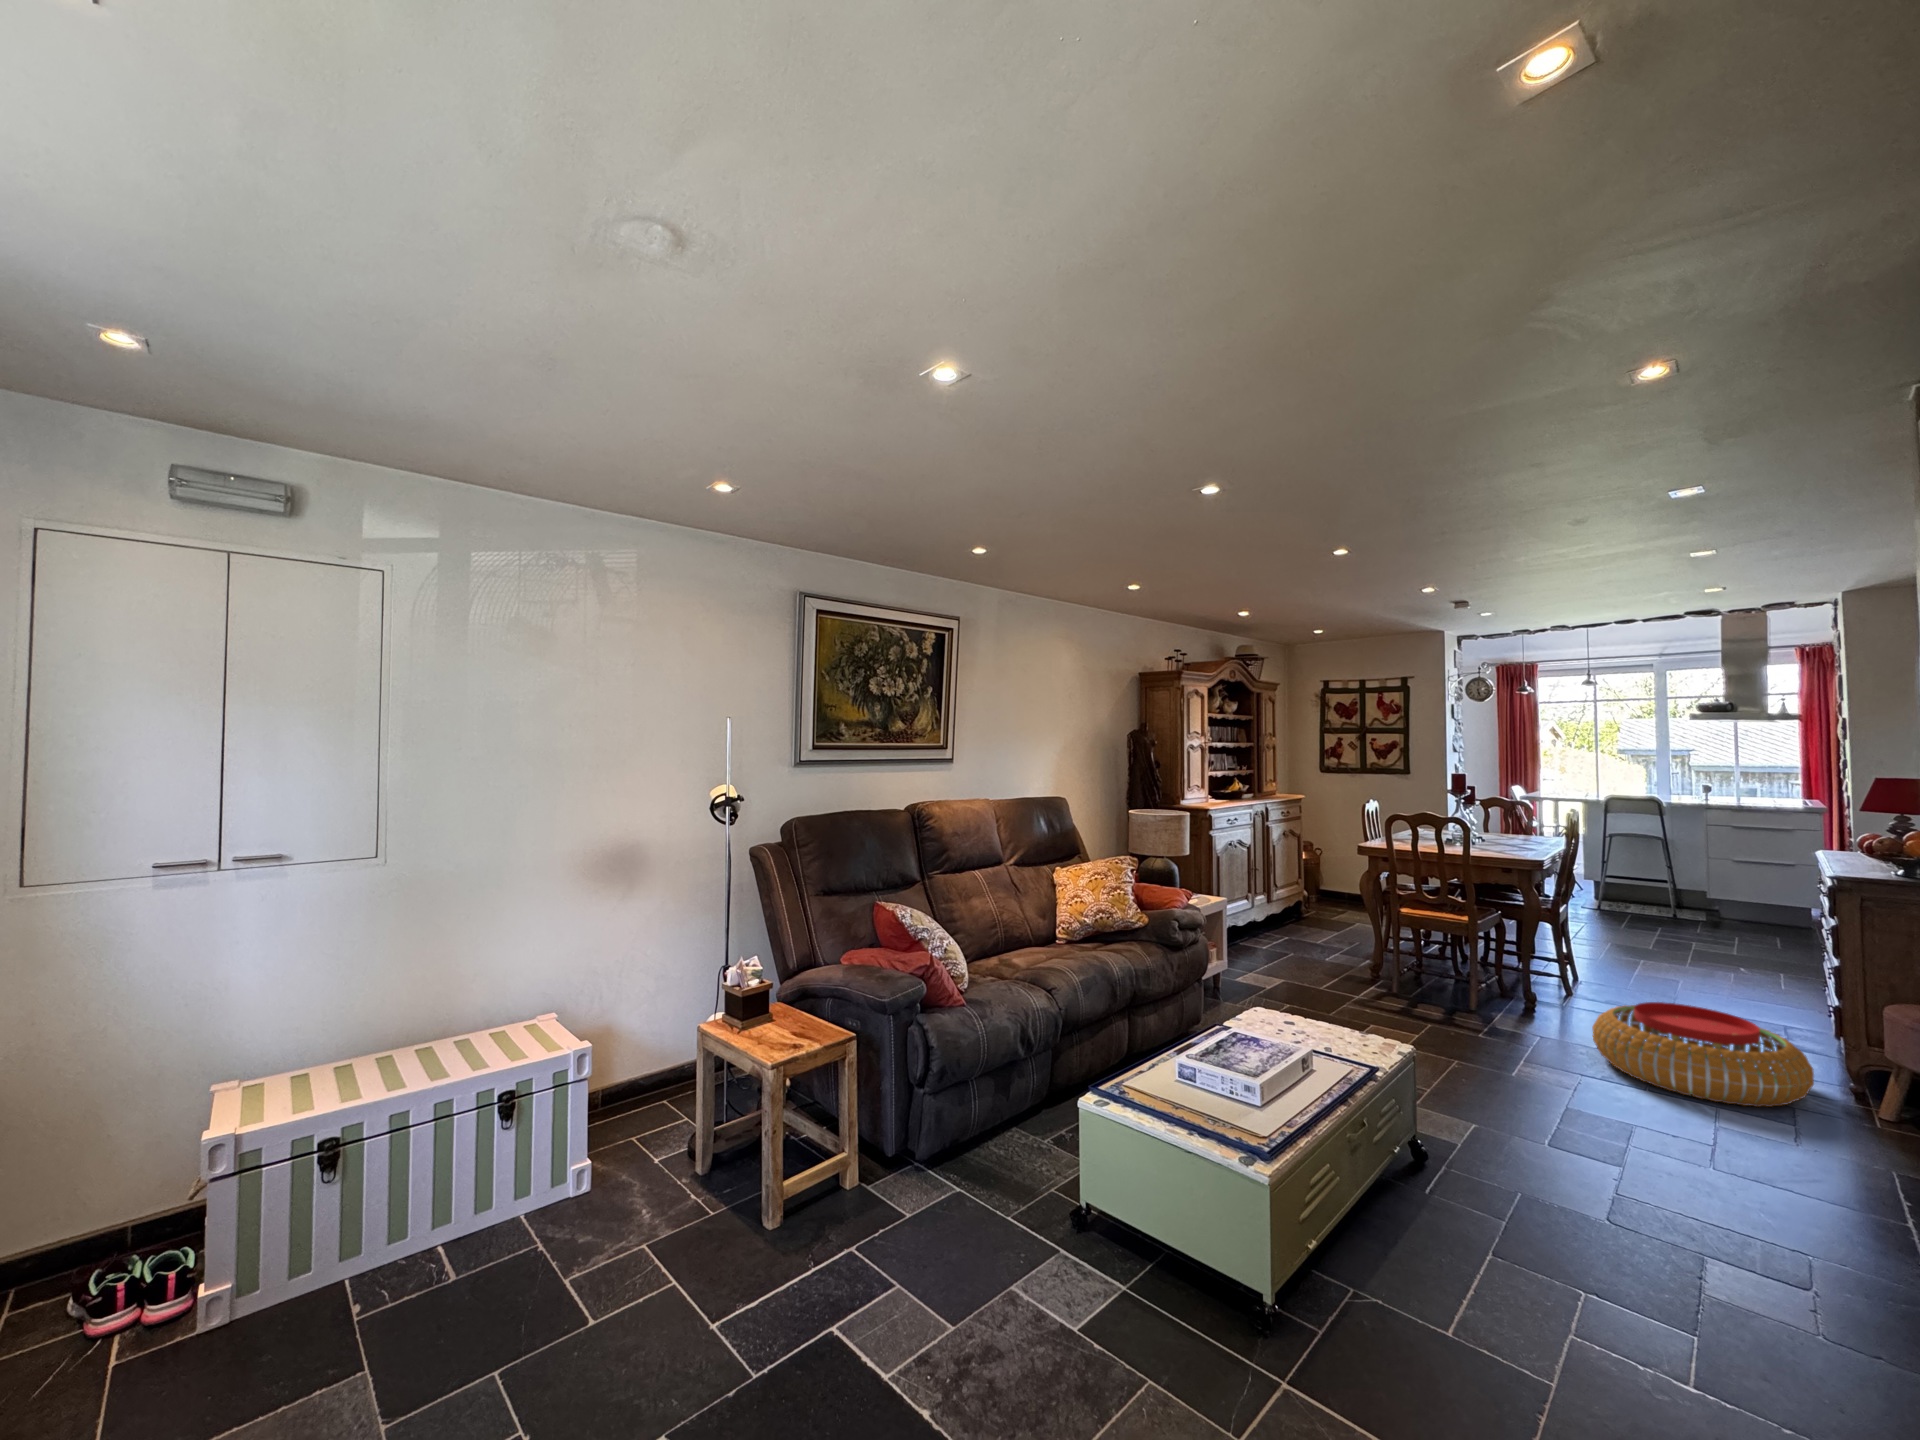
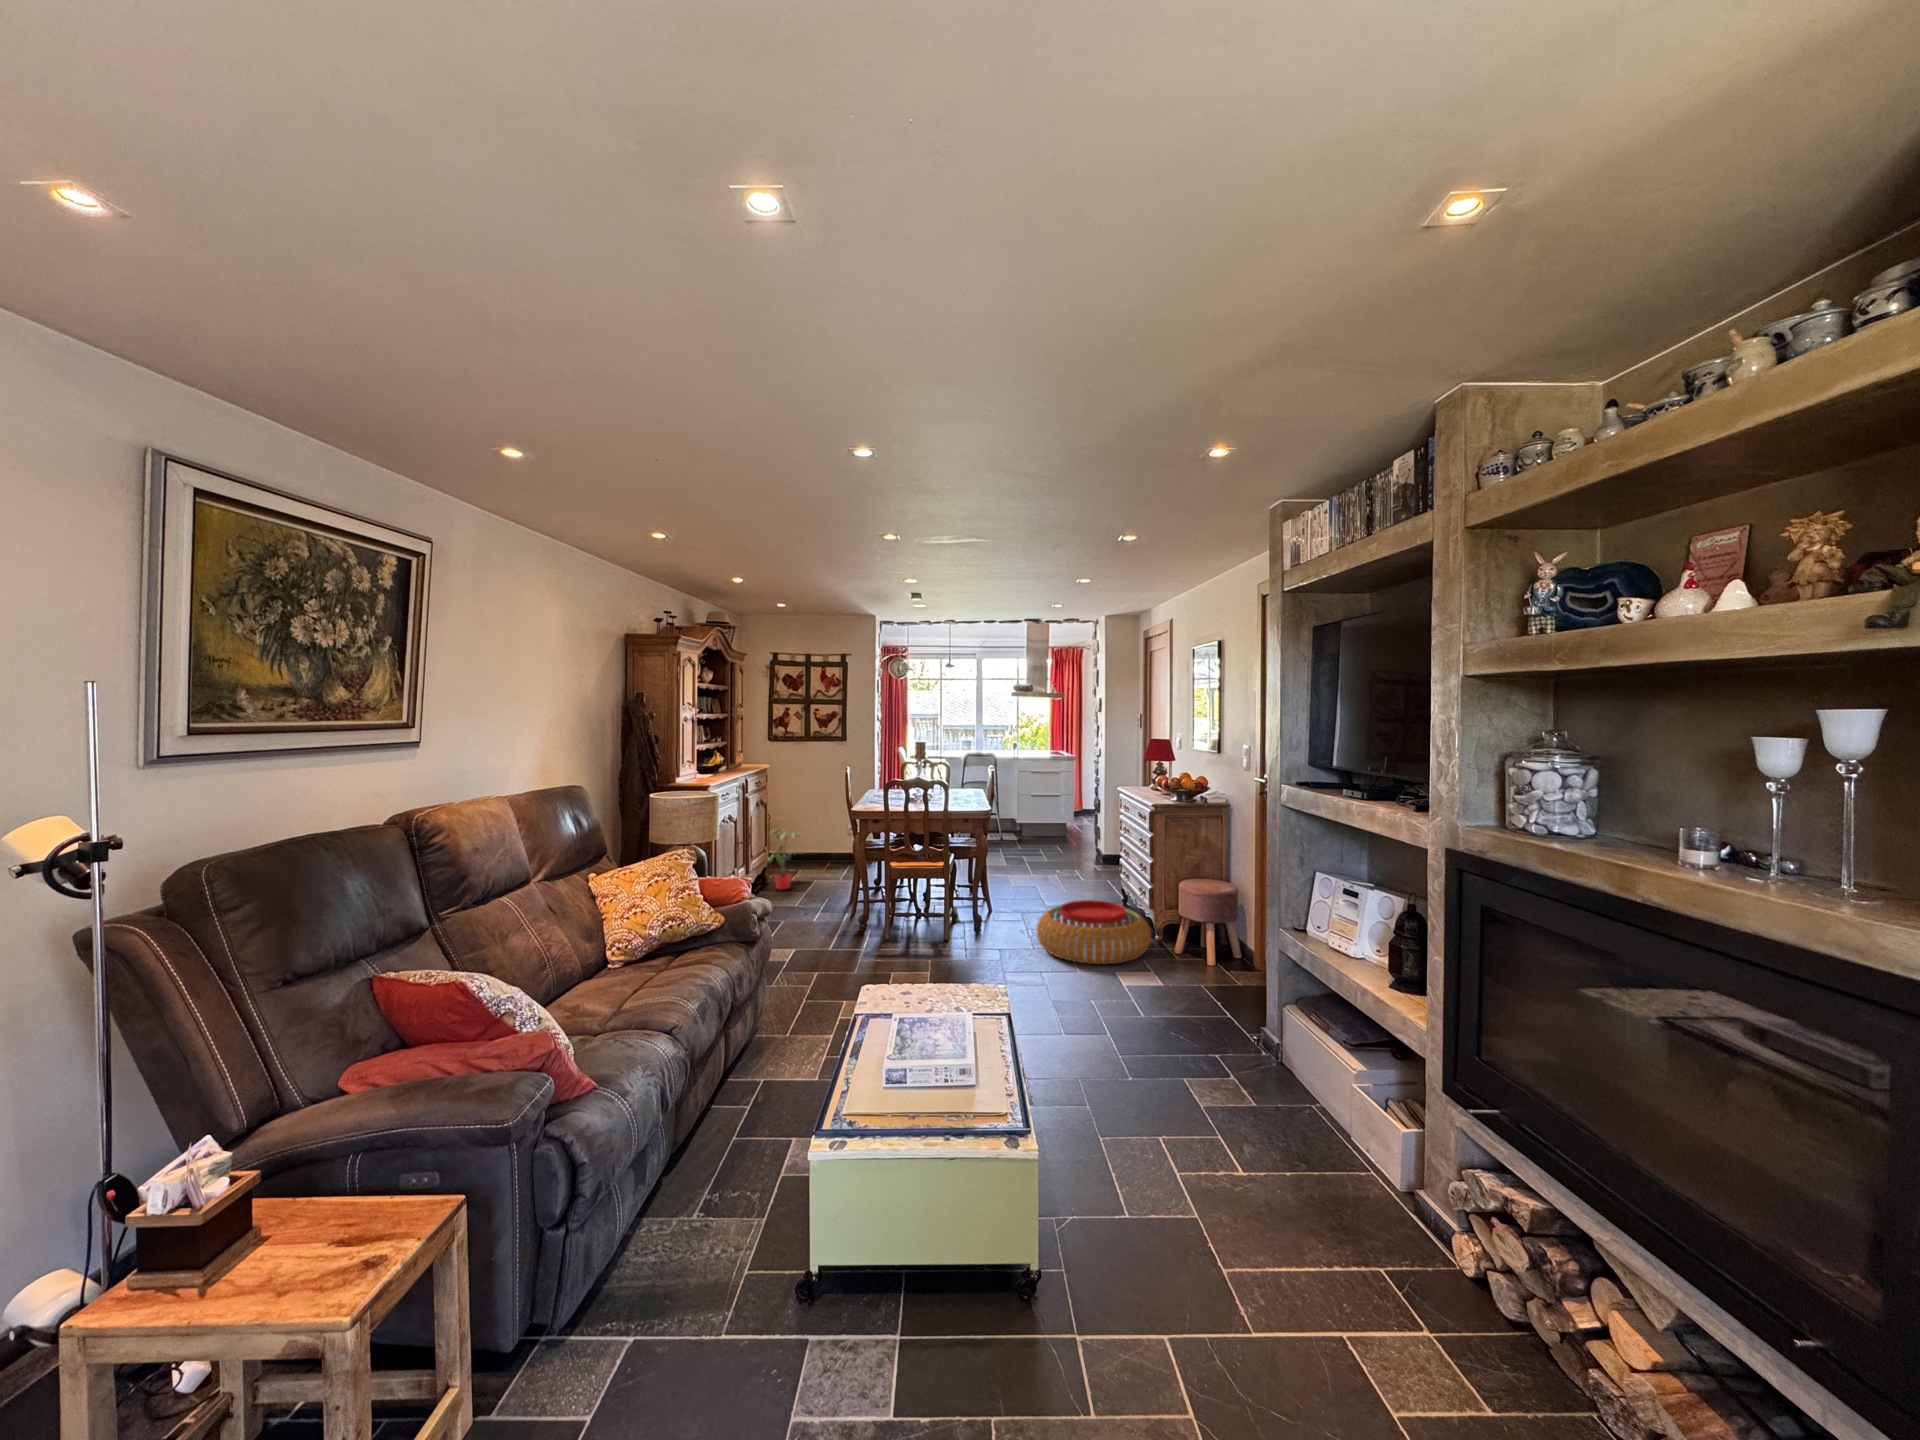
potted plant: none [1290,863,1344,928] -> present [769,829,802,890]

